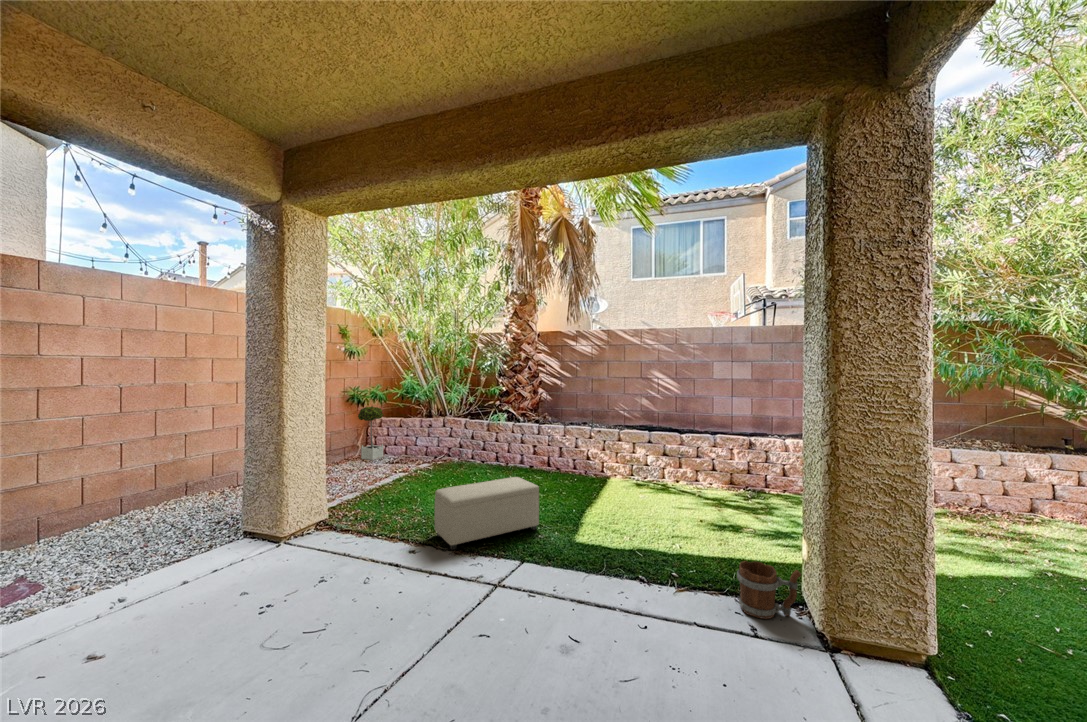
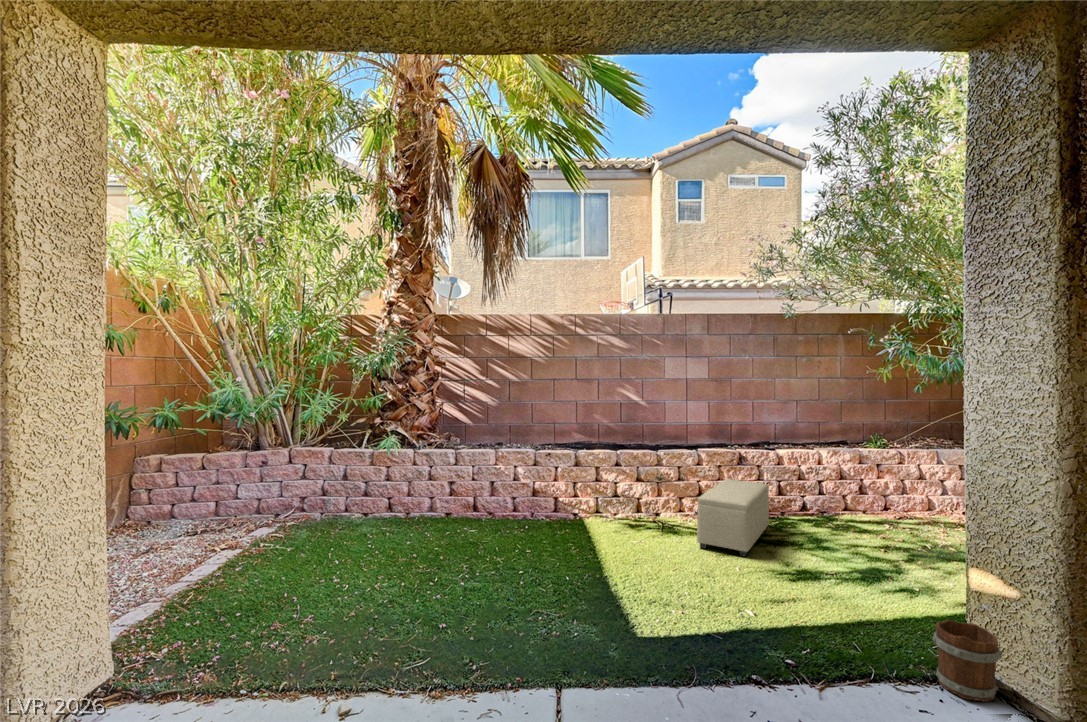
potted tree: present [358,406,384,460] -> none [117,435,171,534]
ottoman: present [435,477,539,550] -> present [697,479,769,556]

